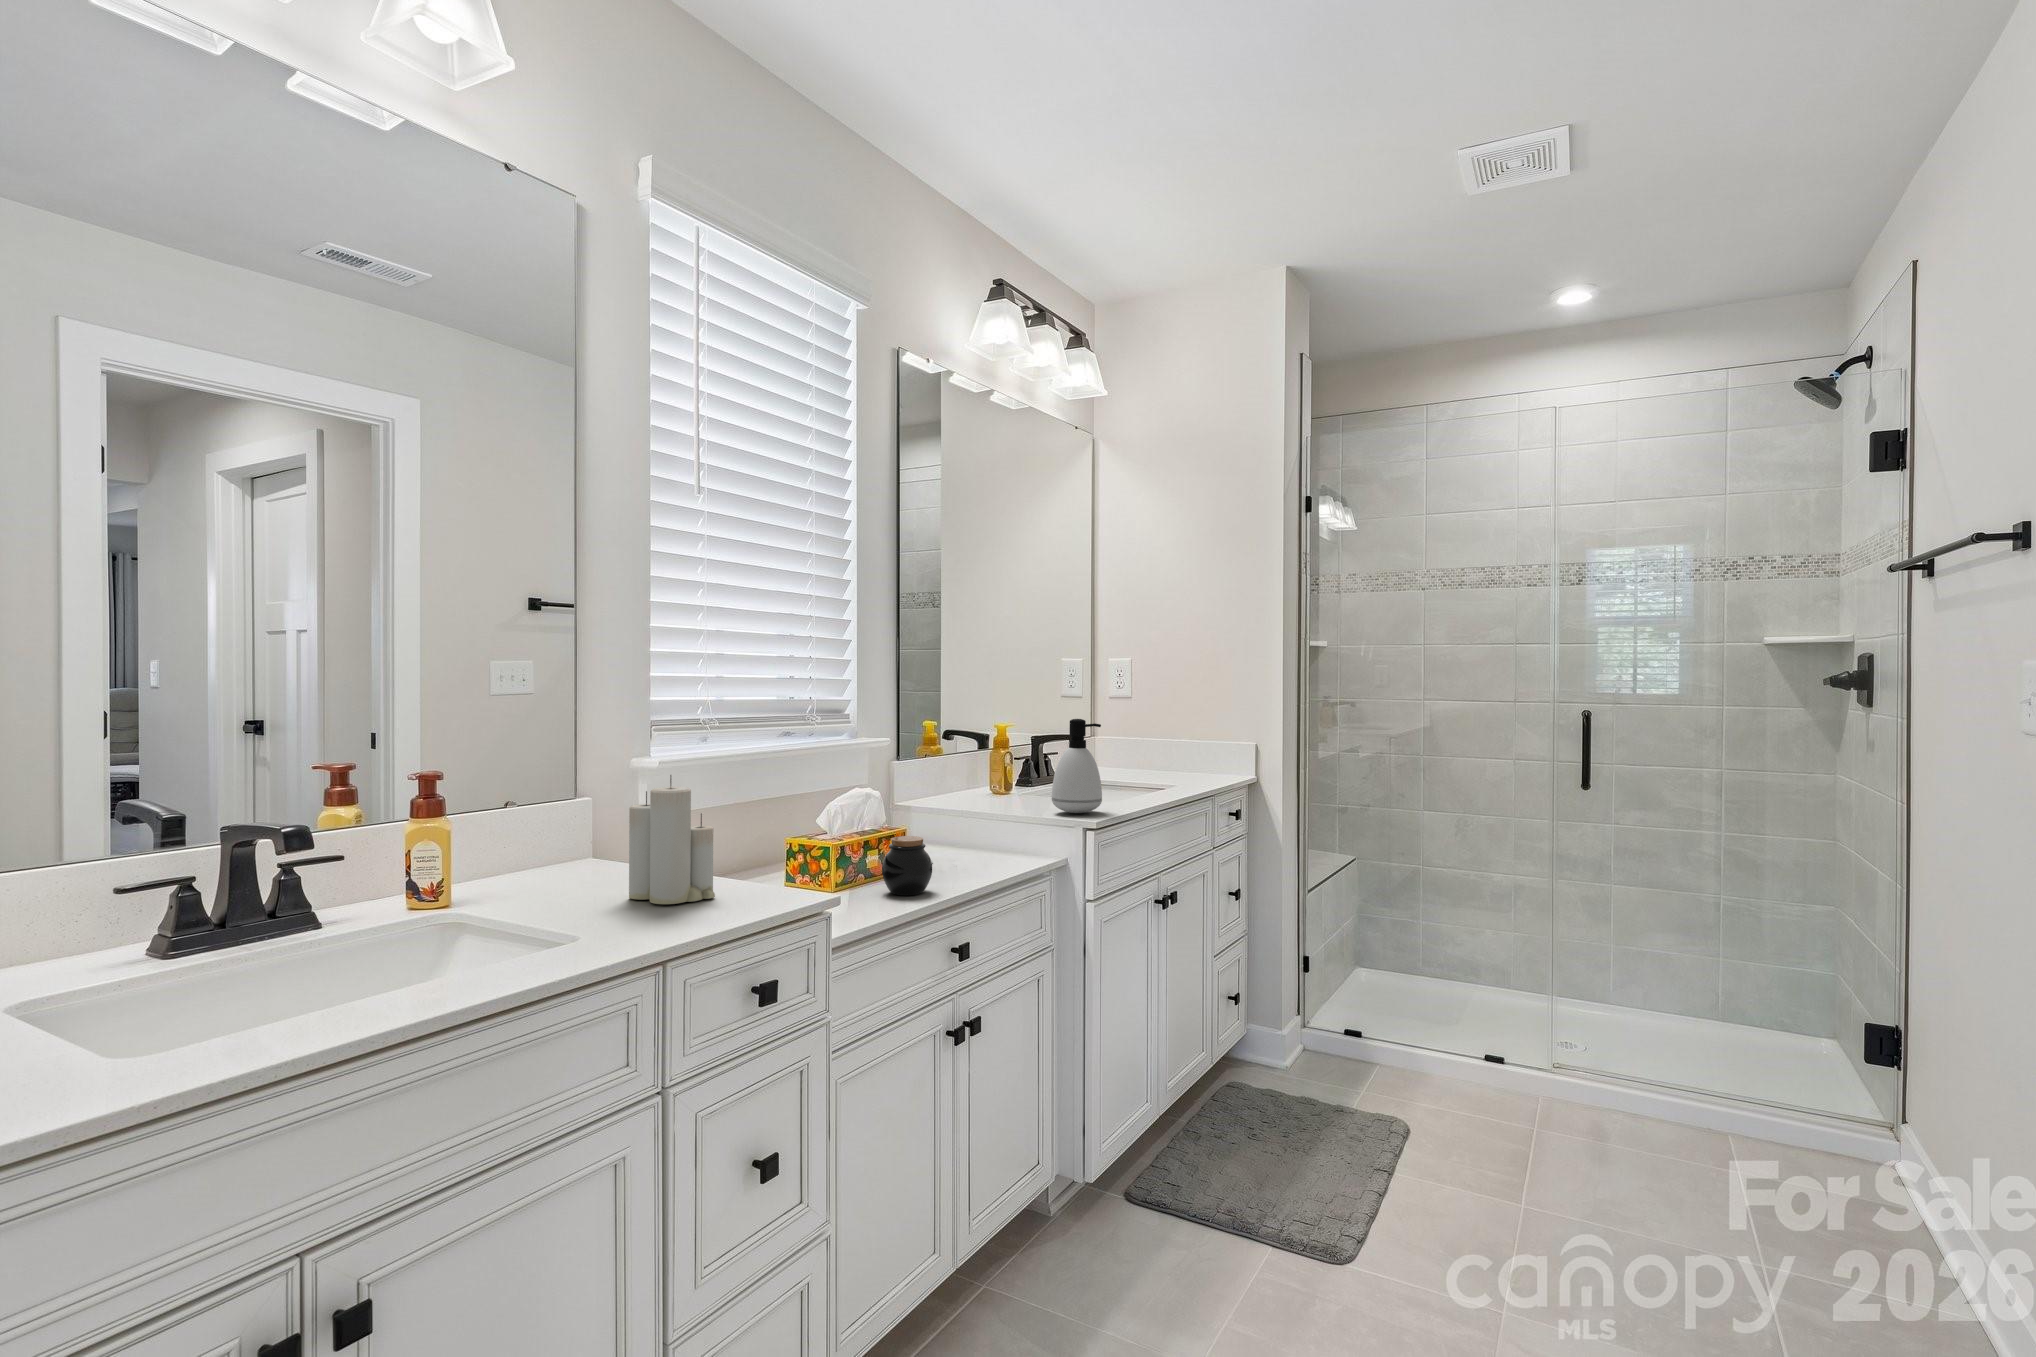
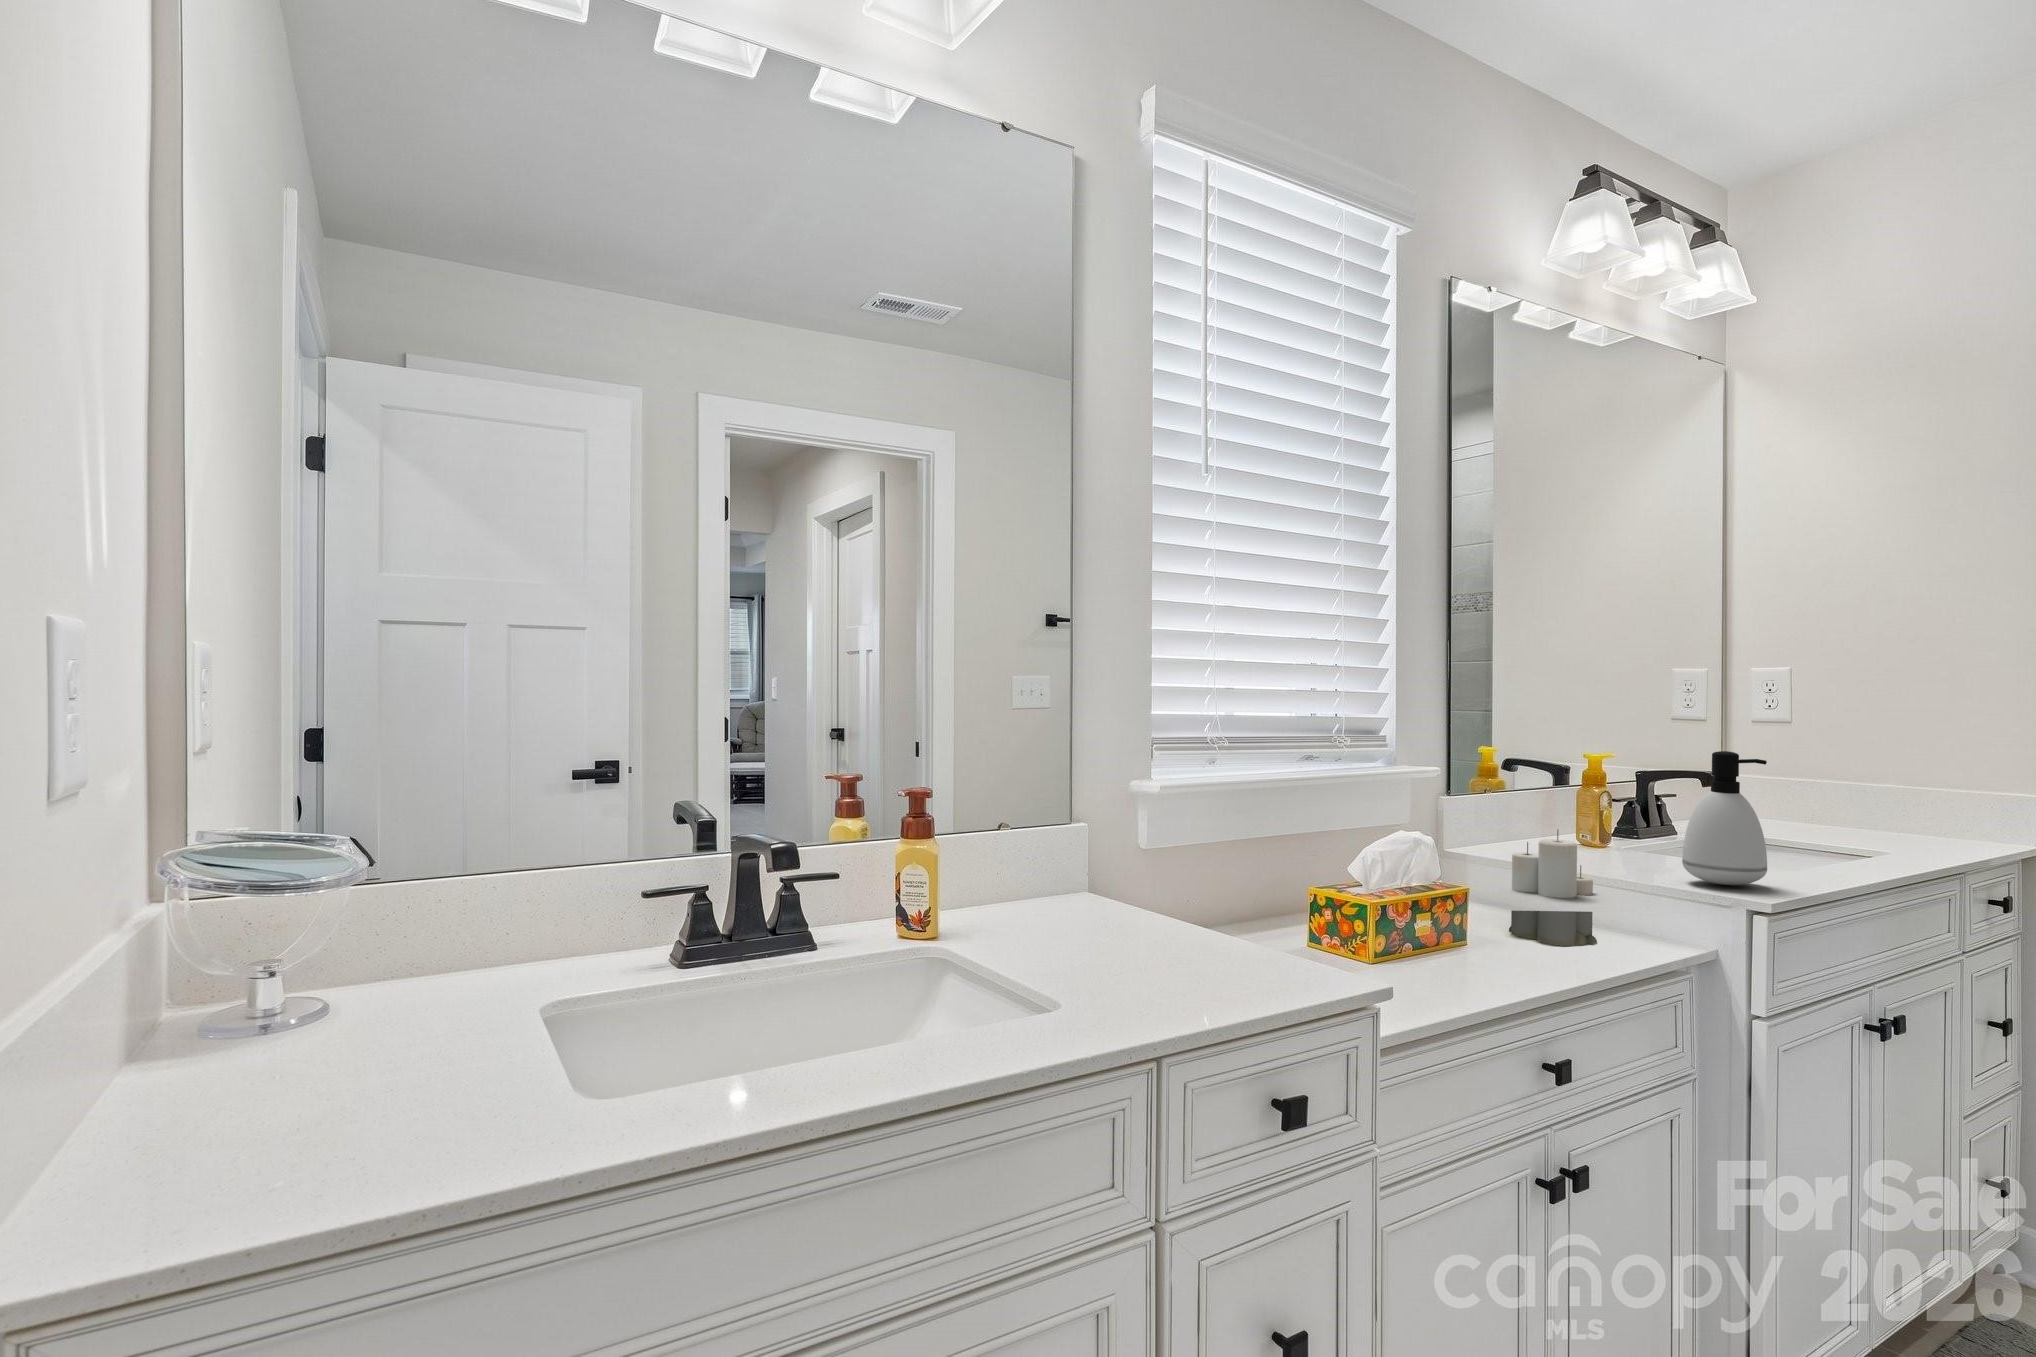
candle: present [629,775,715,904] -> present [1509,830,1597,946]
jar: present [882,836,932,895] -> none [1440,901,1512,982]

